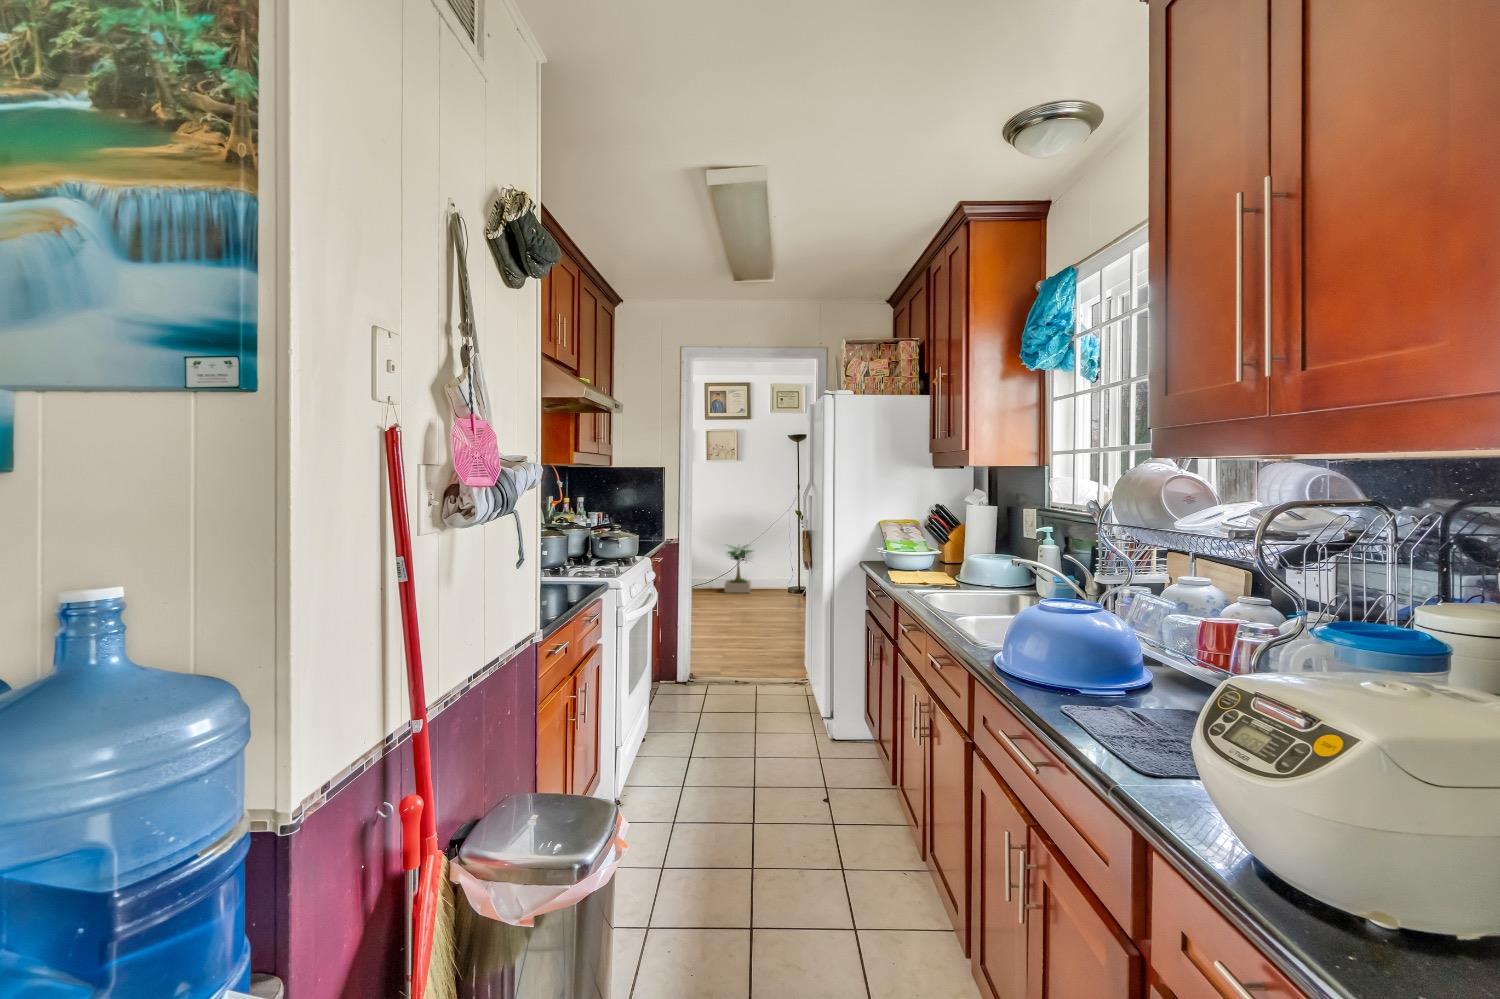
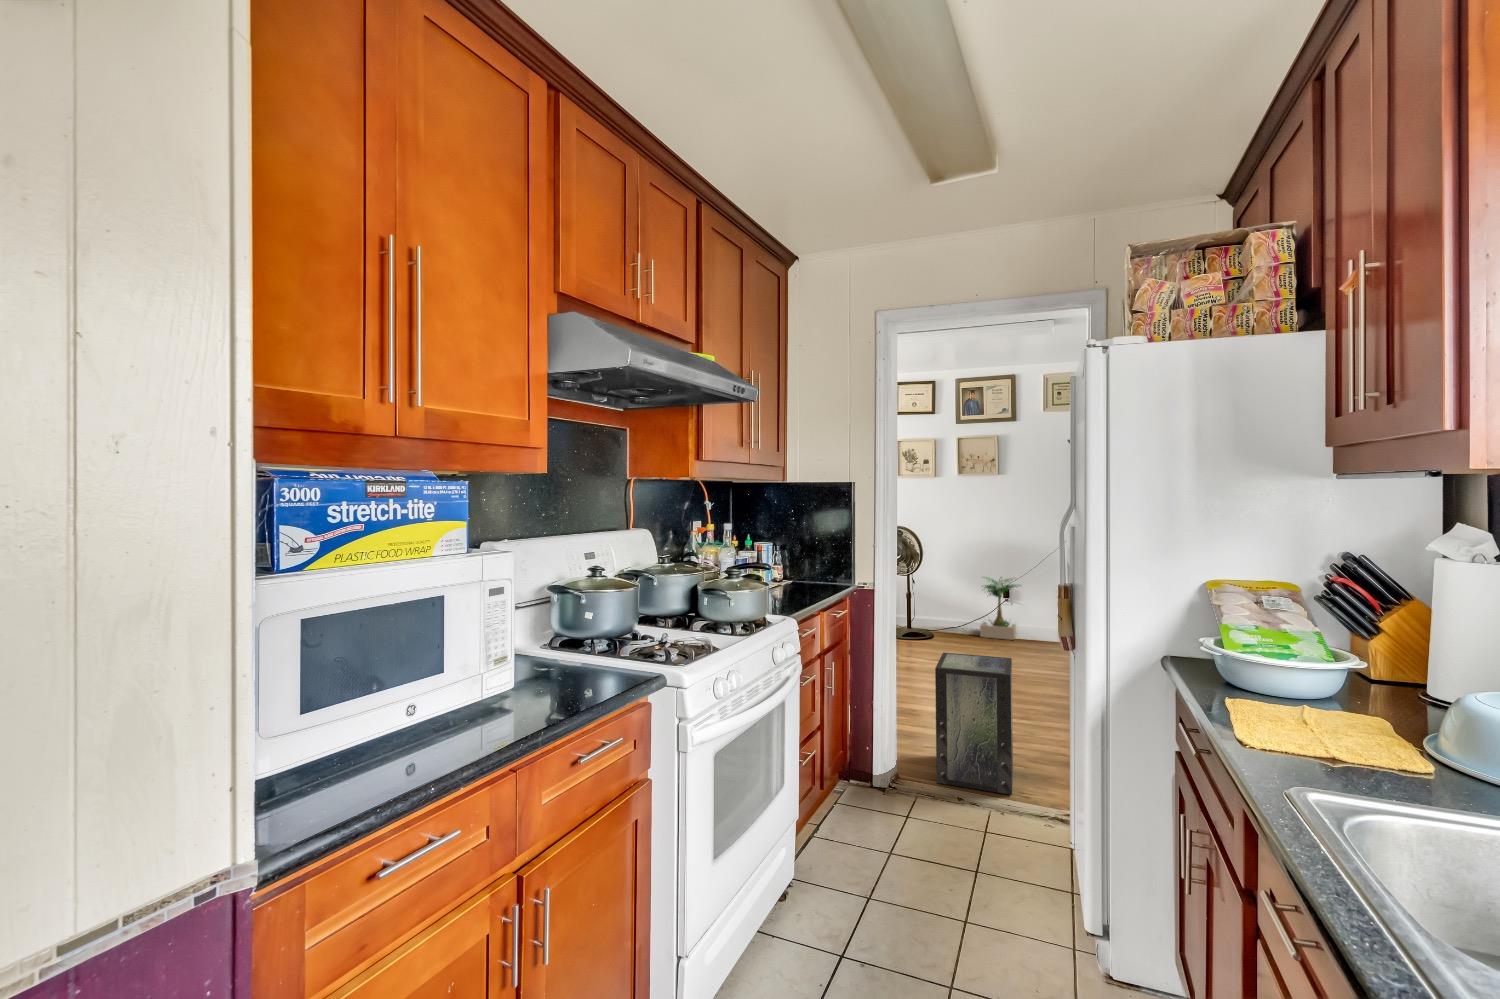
storage box: none [721,589,770,677] -> present [935,653,1013,795]

